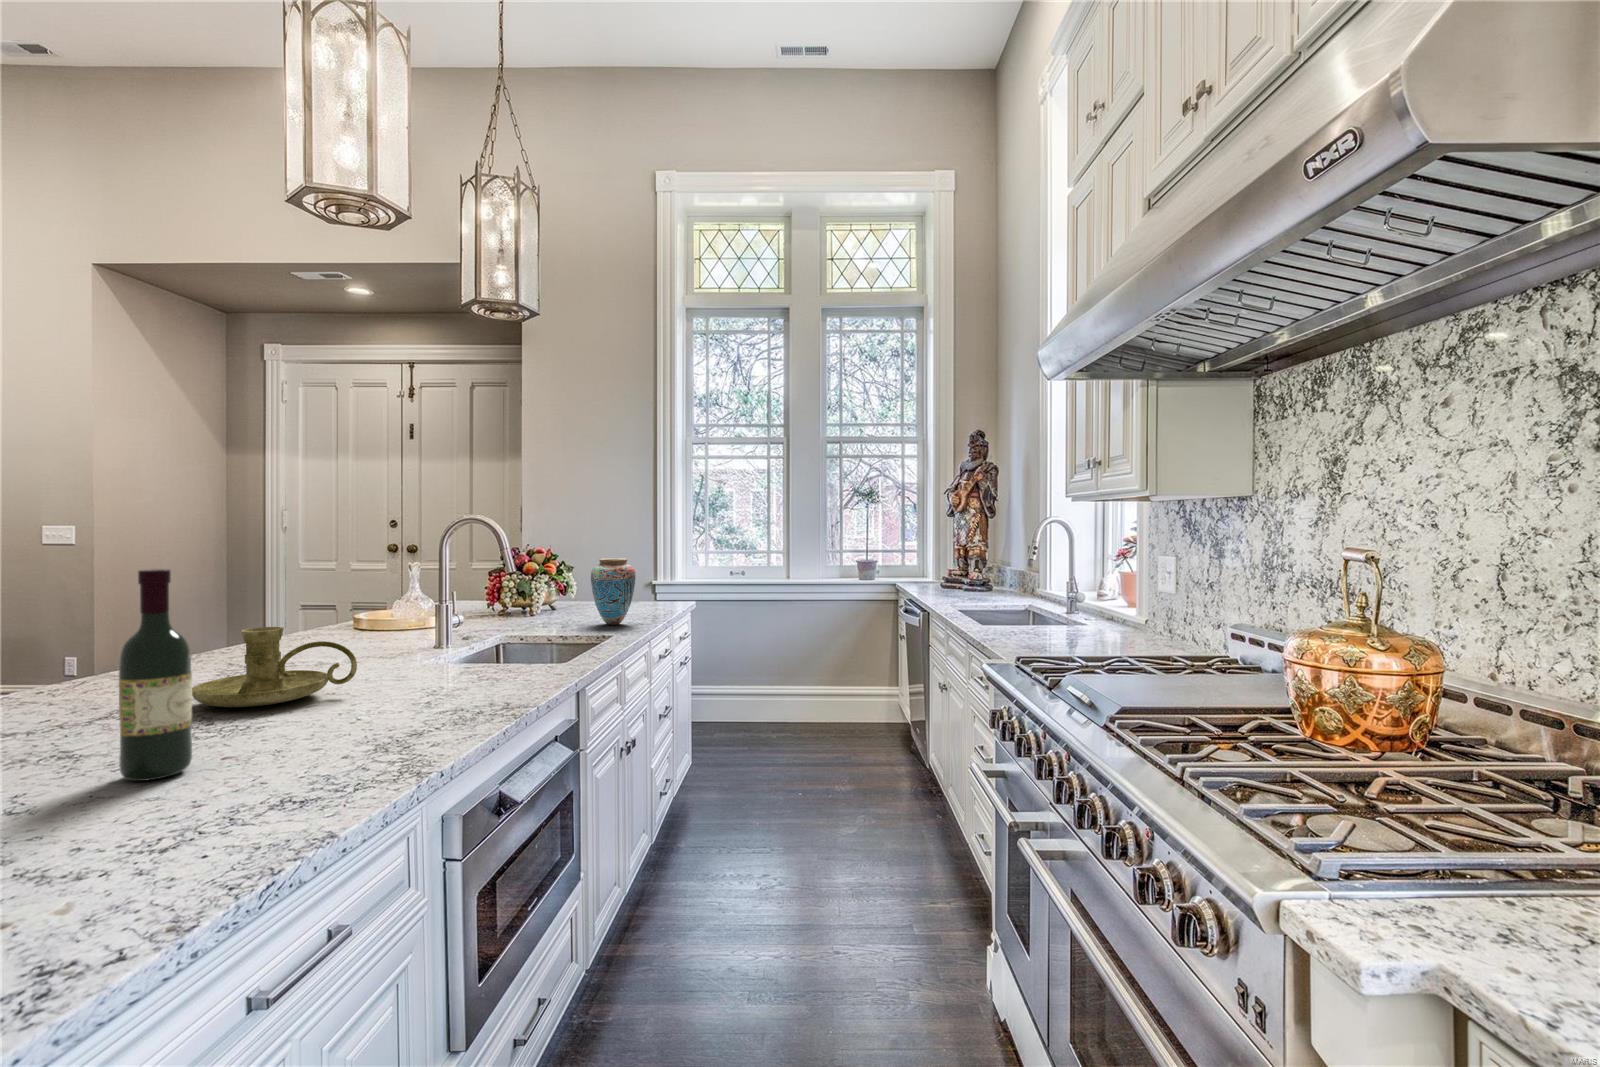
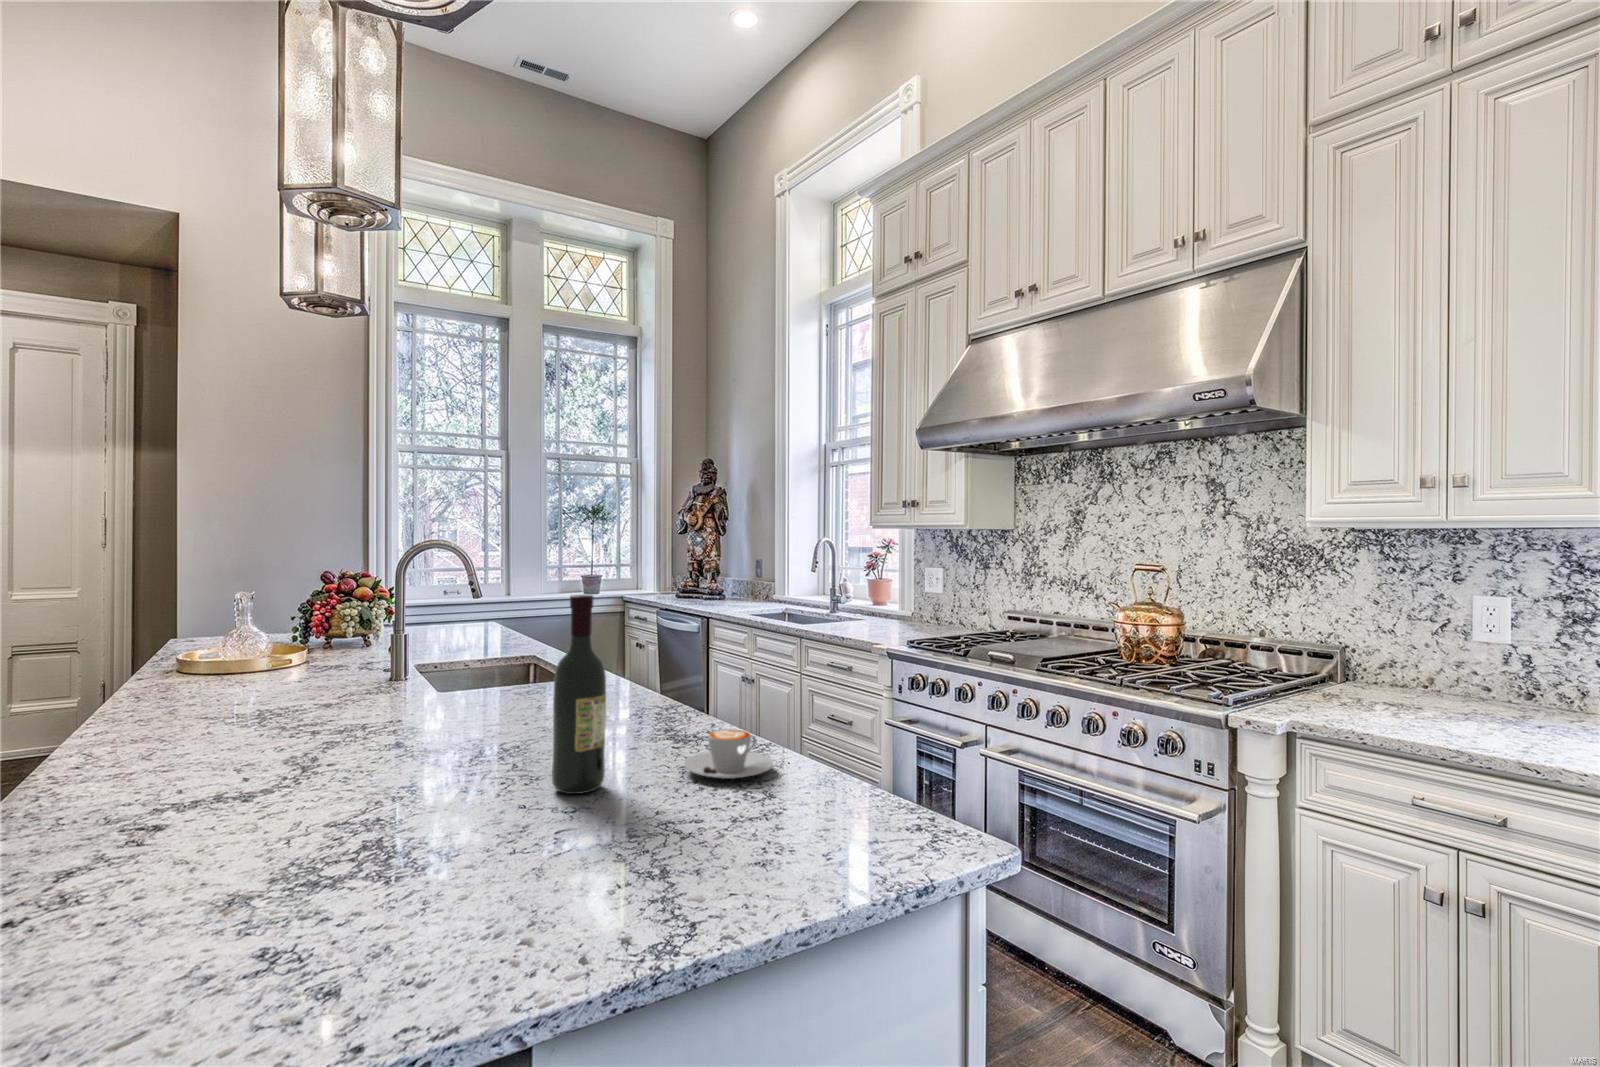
vase: present [591,558,636,625] -> none [441,580,492,653]
candle holder: present [192,627,357,707] -> none [334,661,482,751]
coffee cup: none [230,737,362,801] -> present [684,729,773,779]

